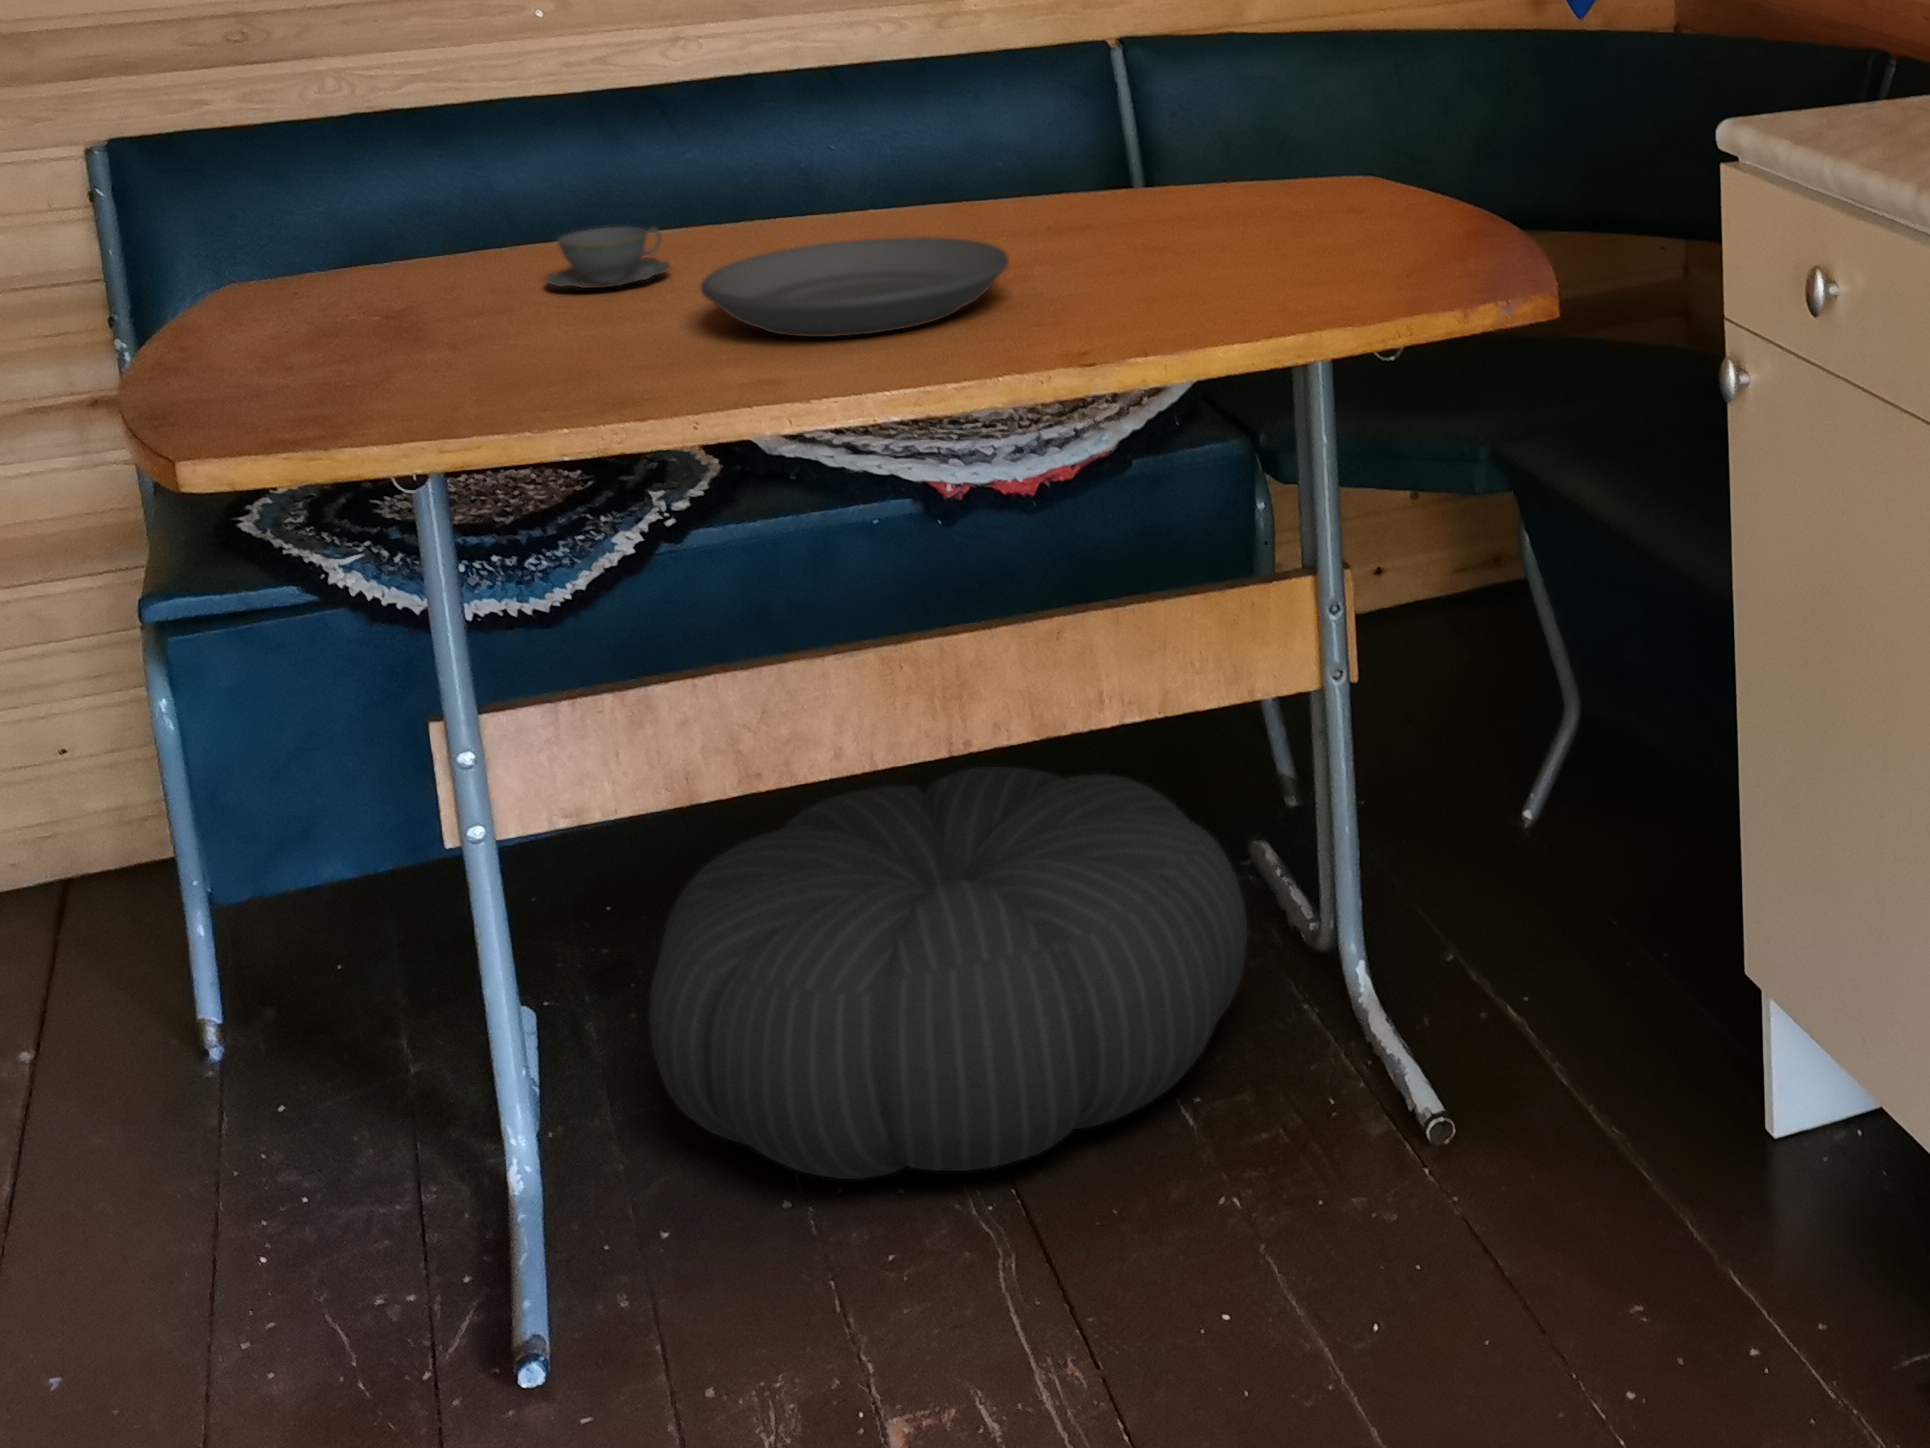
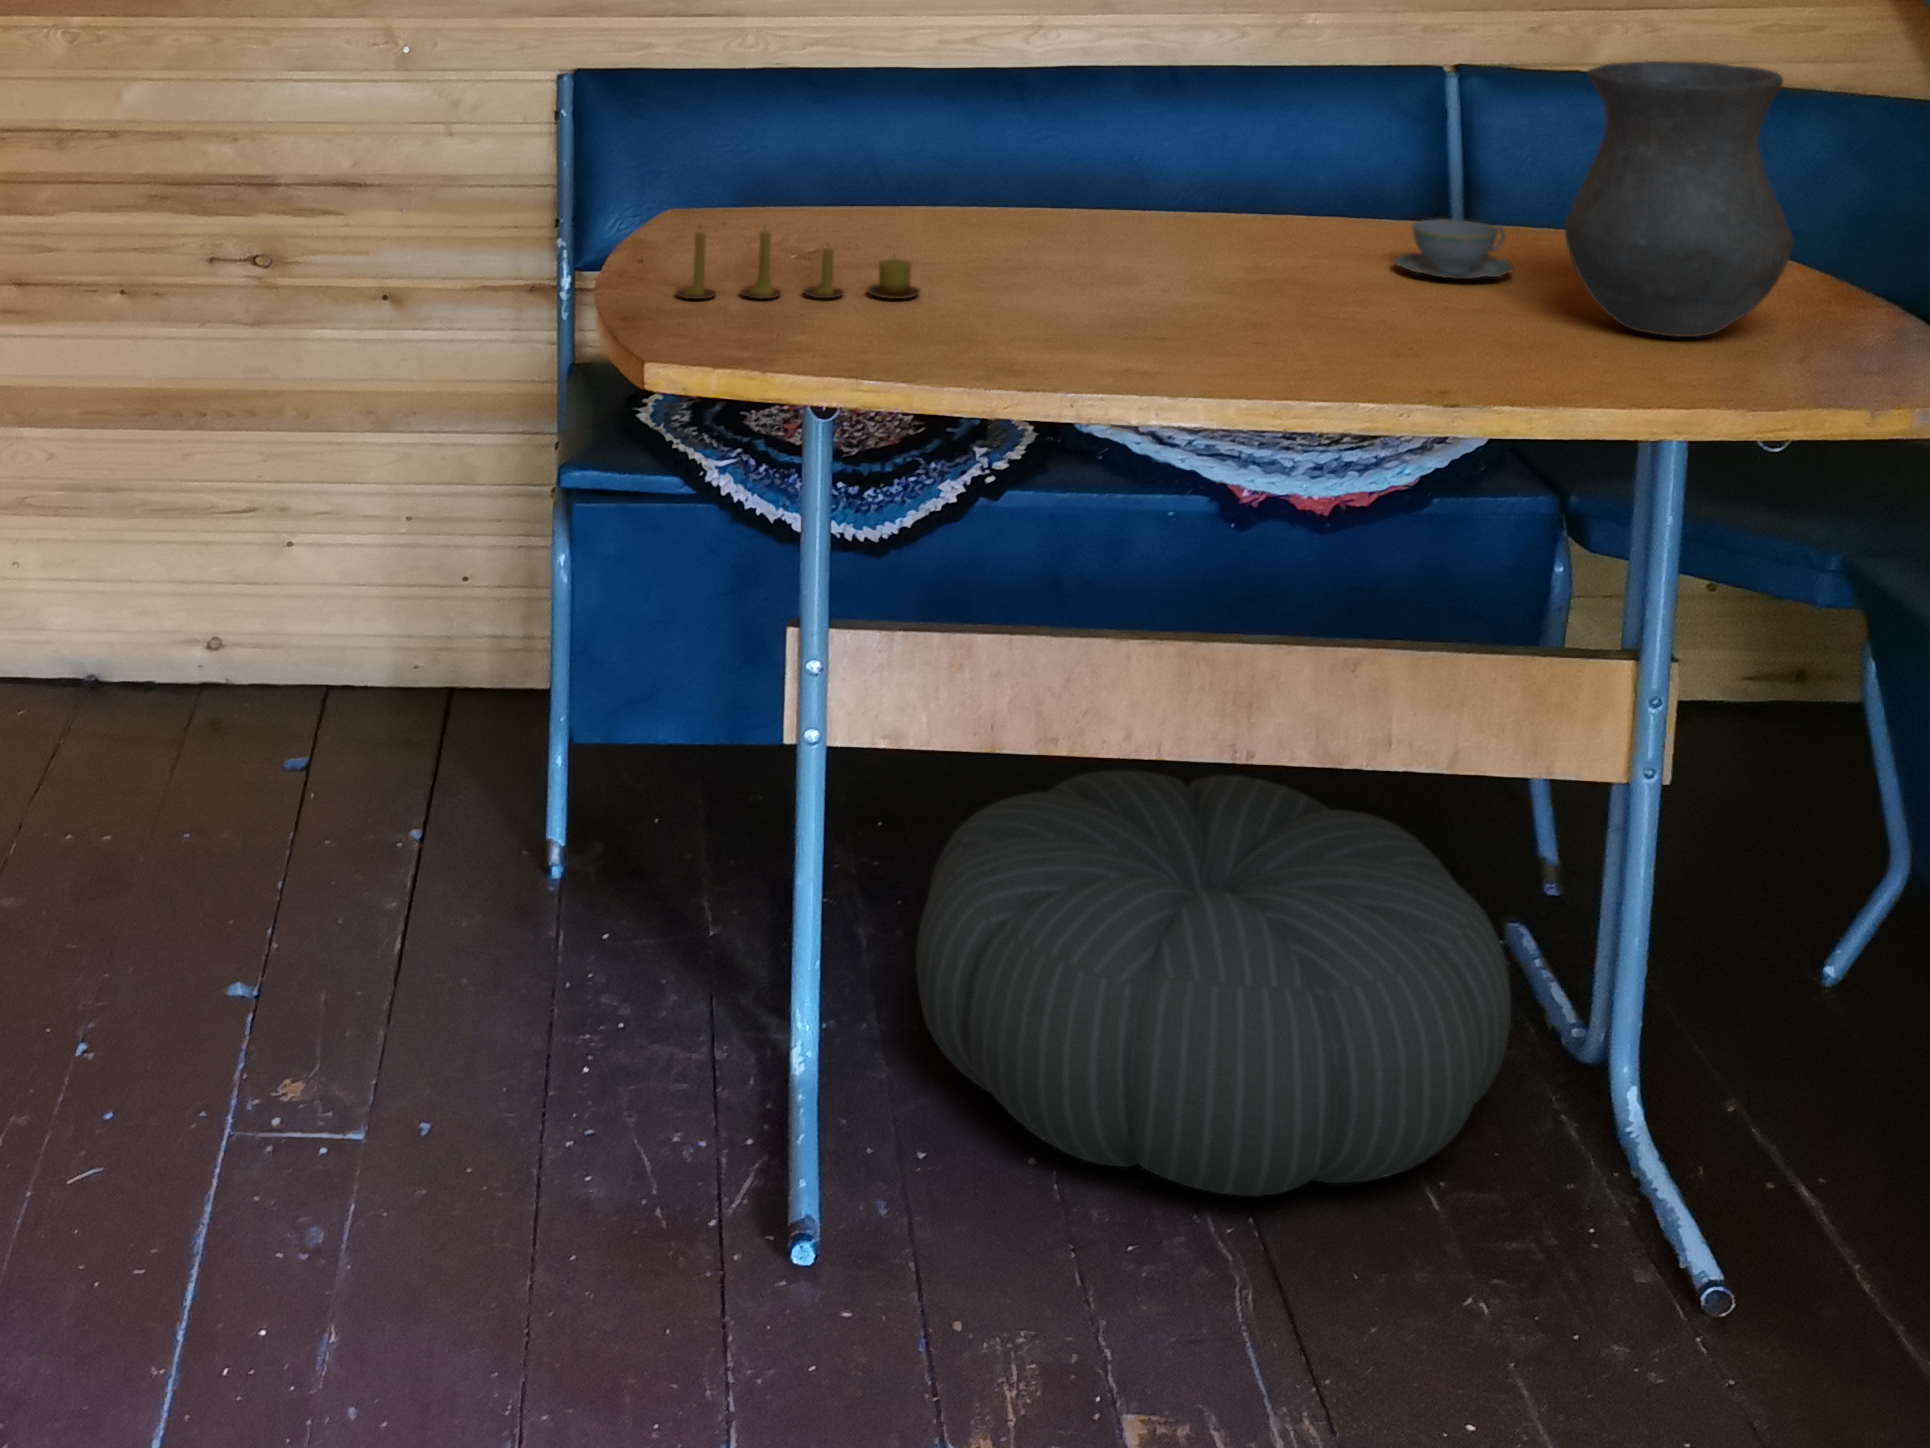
vase: none [1188,9,1386,268] -> present [1565,61,1794,337]
teacup: present [546,227,670,288] -> present [1394,219,1514,279]
plate: present [701,237,1009,337] -> none [1069,243,1368,341]
candle: none [239,285,541,381] -> present [676,231,920,299]

